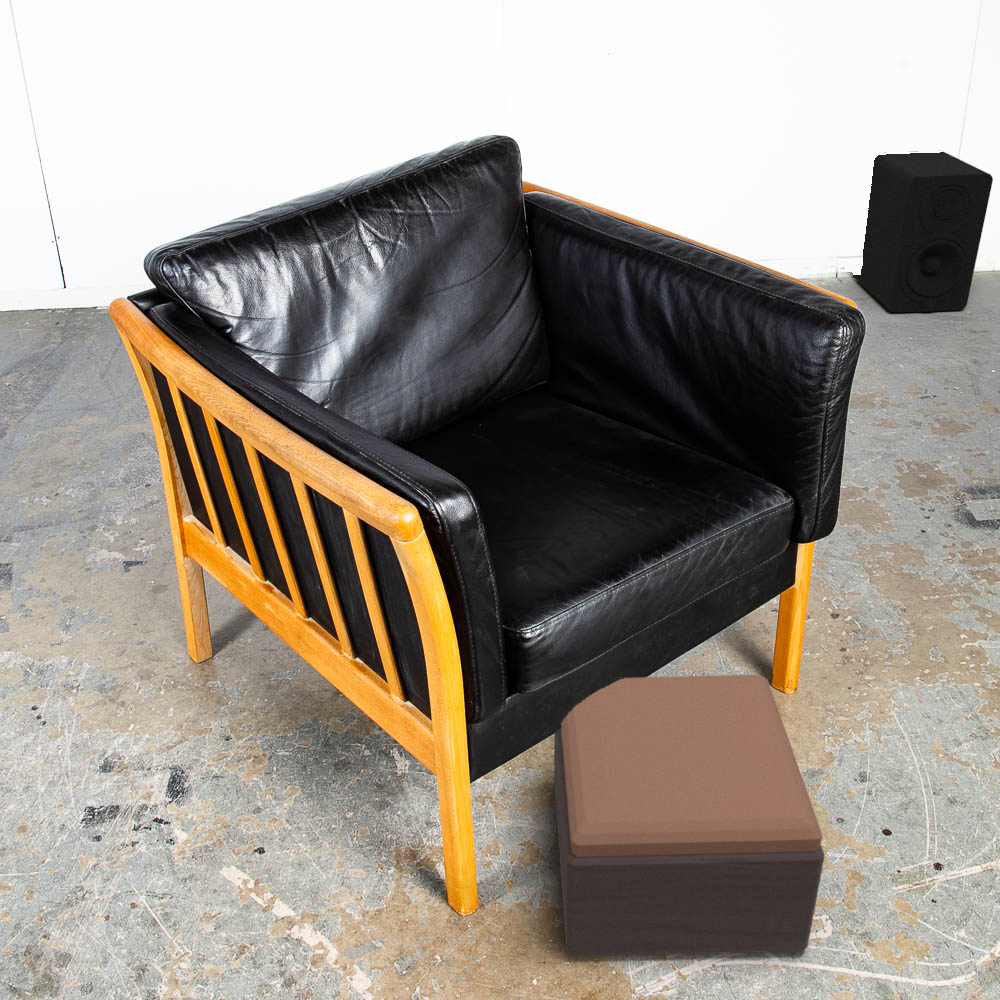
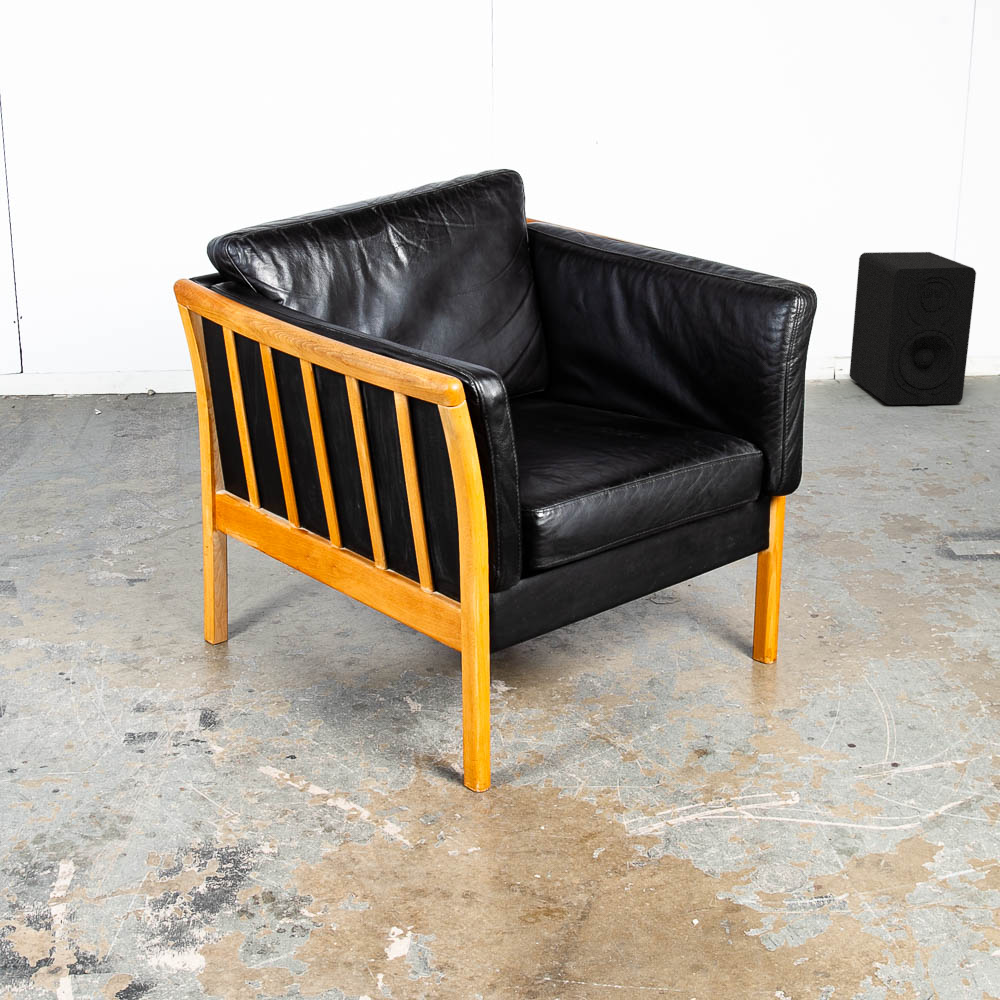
footstool: present [554,675,825,957] -> none [555,598,786,814]

